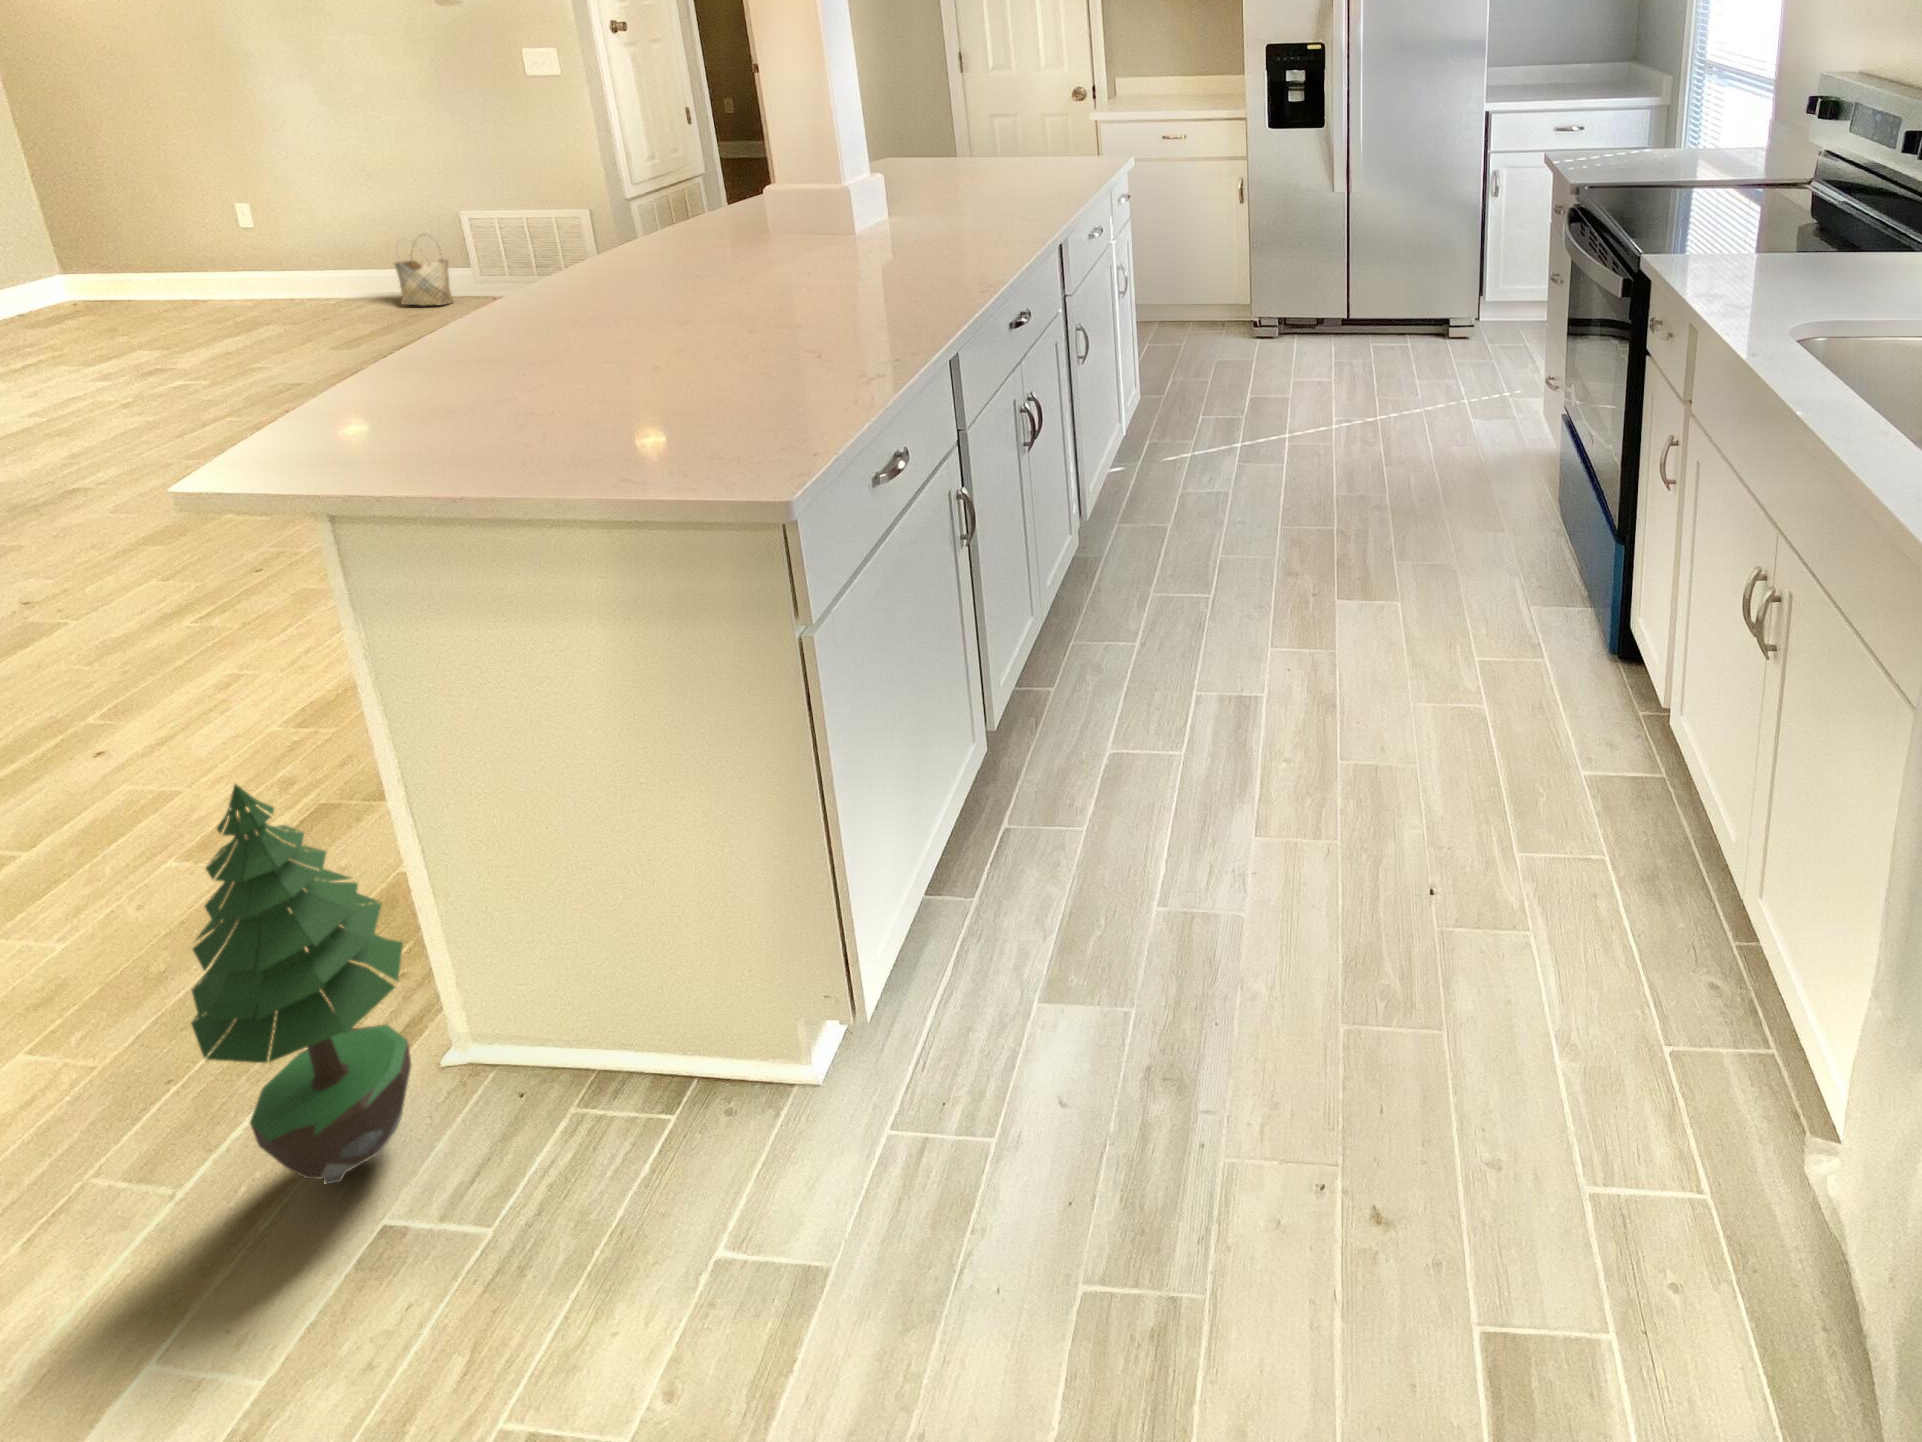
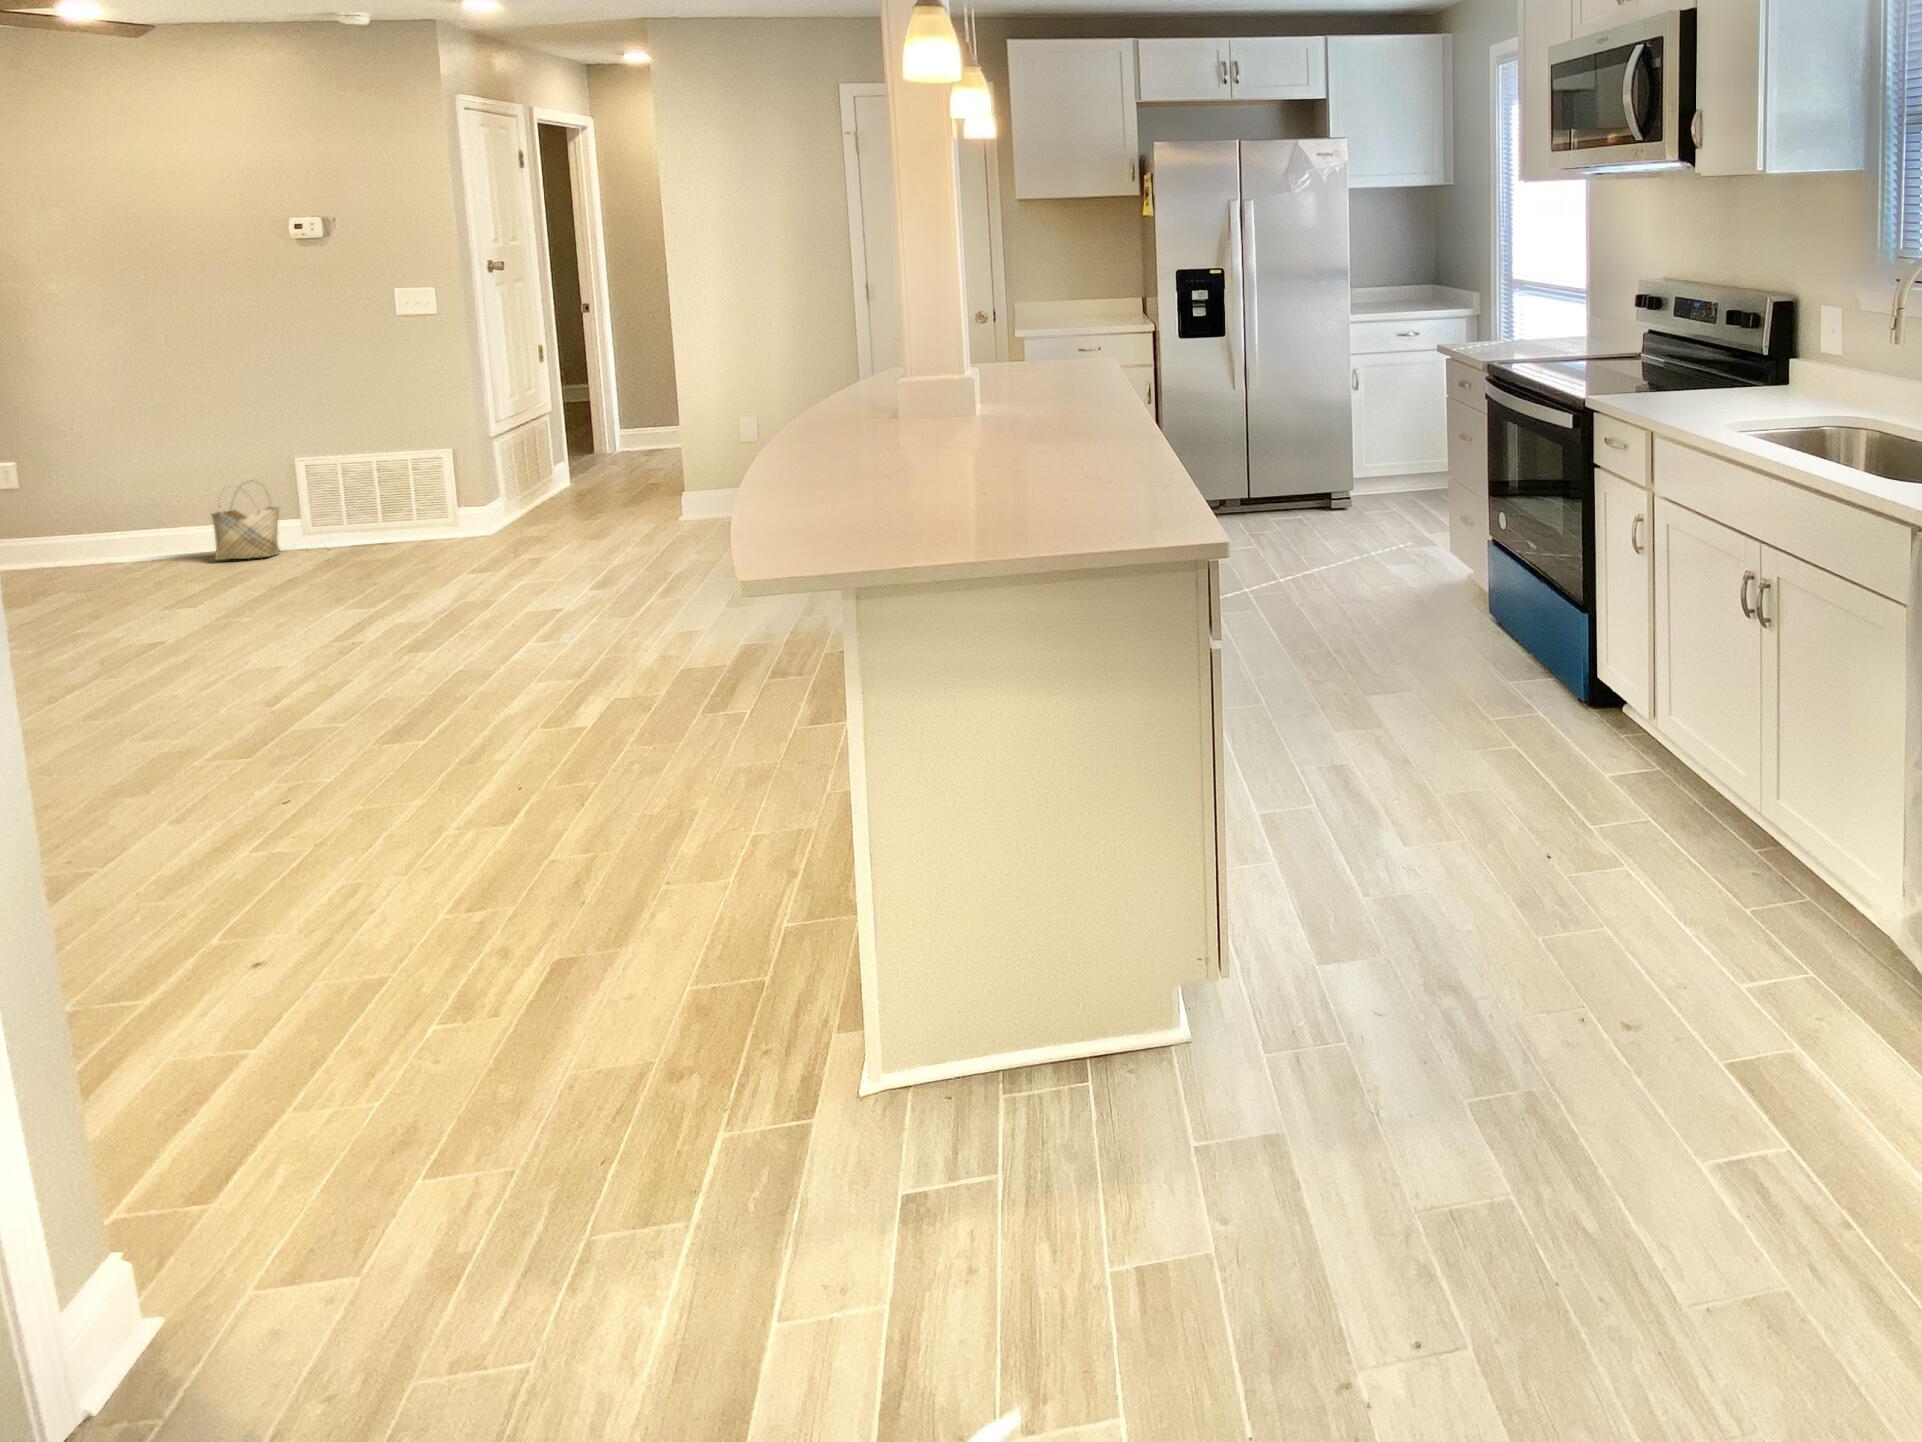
potted tree: present [191,784,411,1184] -> none [760,804,908,1181]

